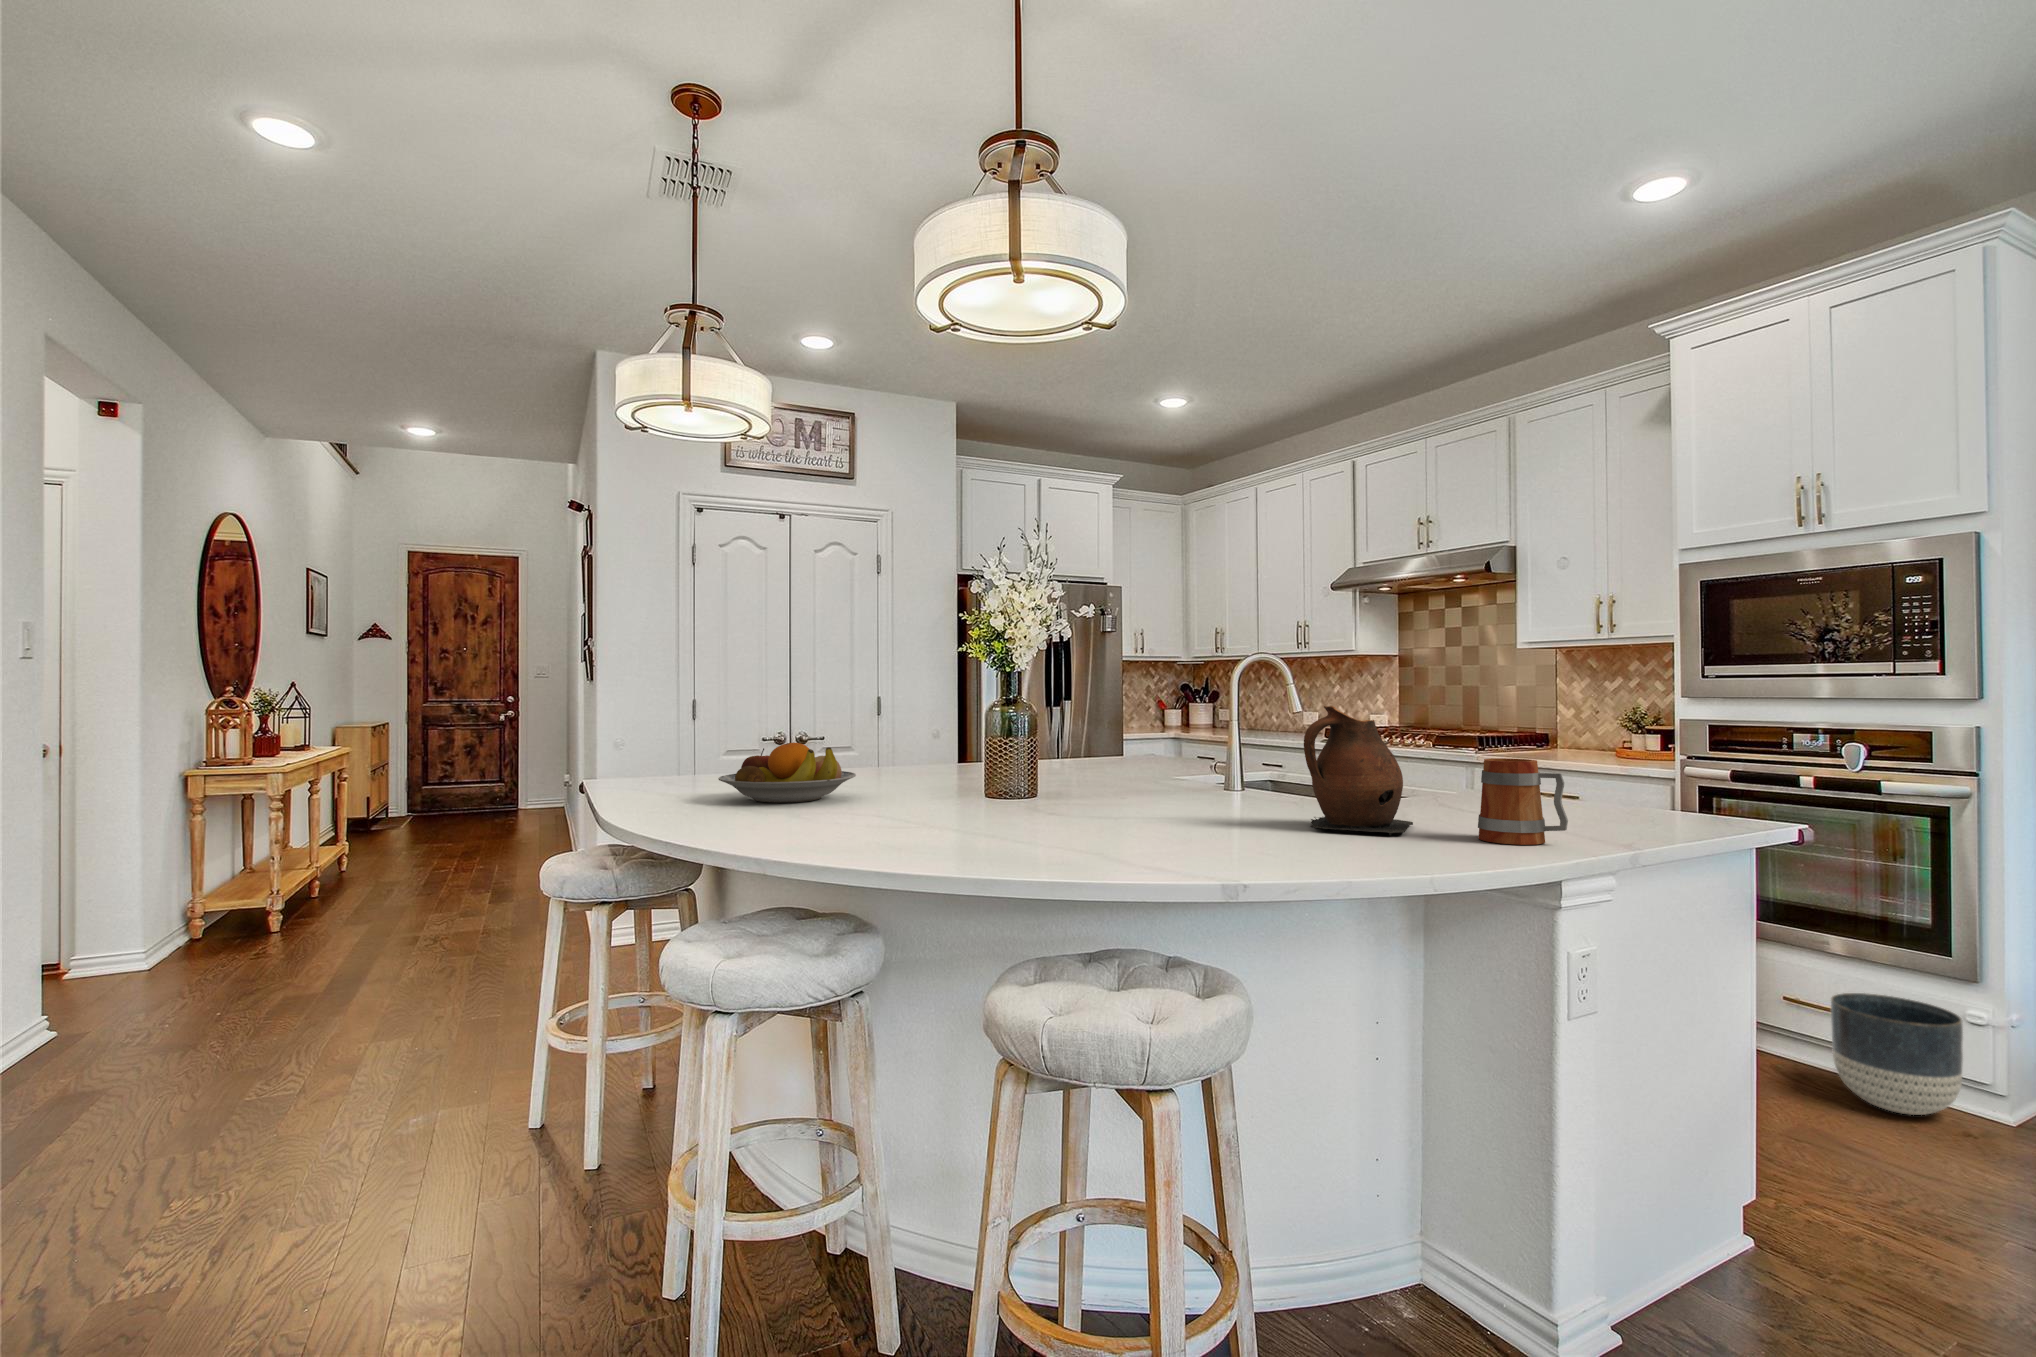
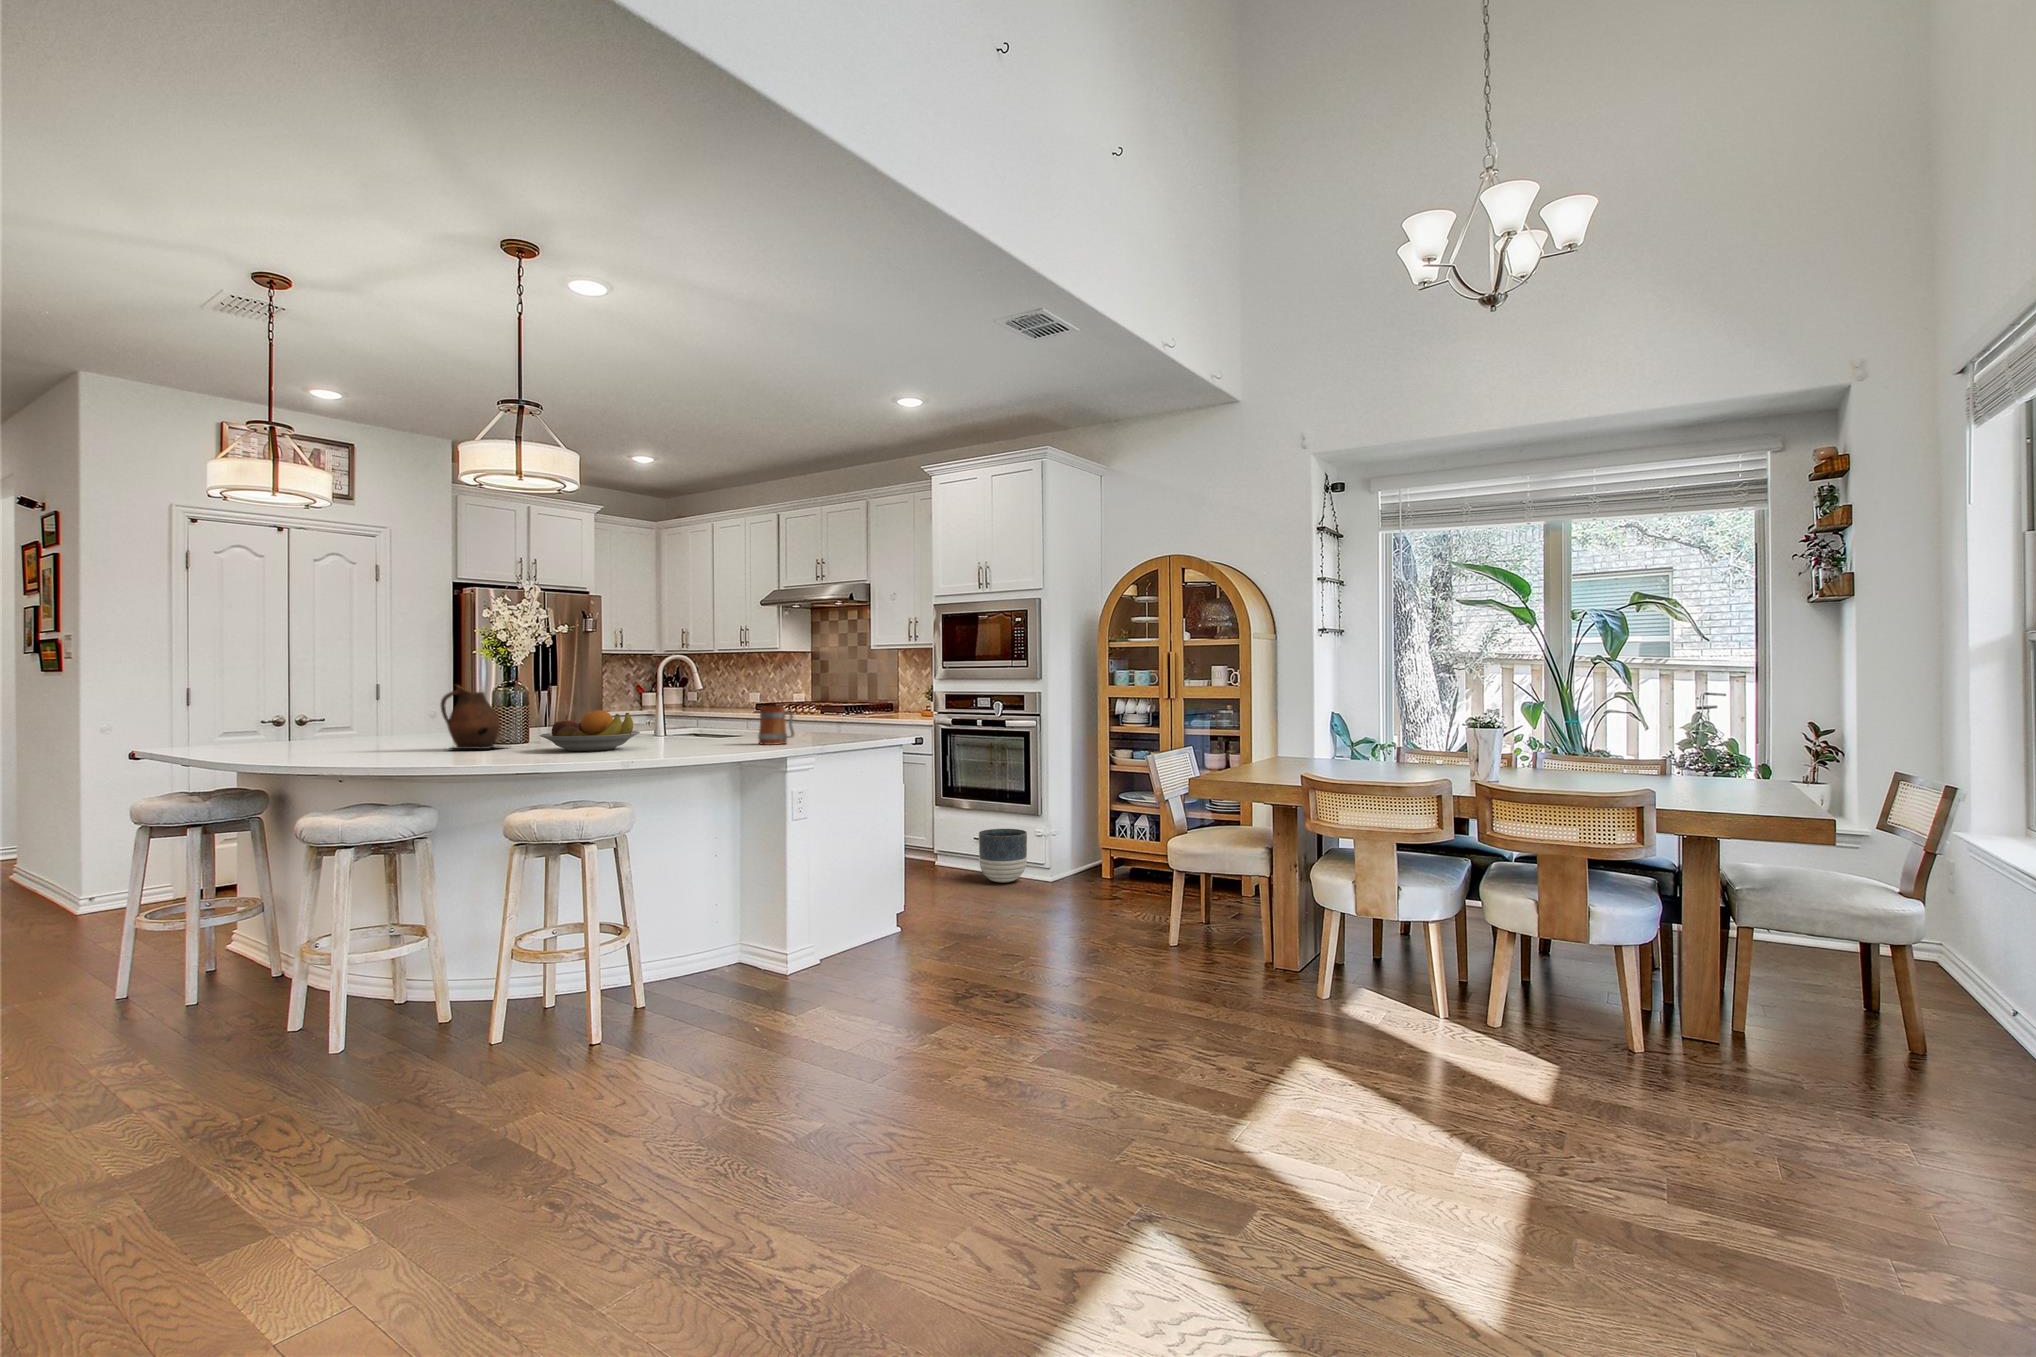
ceramic pitcher: present [1304,706,1413,835] -> present [441,685,503,749]
fruit bowl: present [718,743,856,803] -> present [540,710,640,751]

